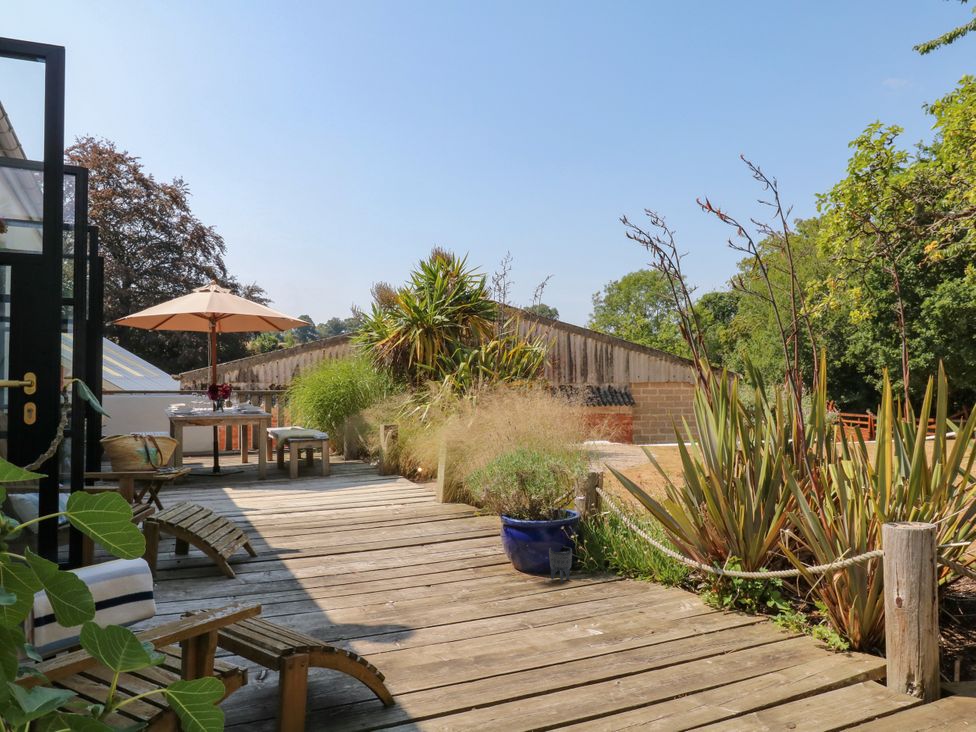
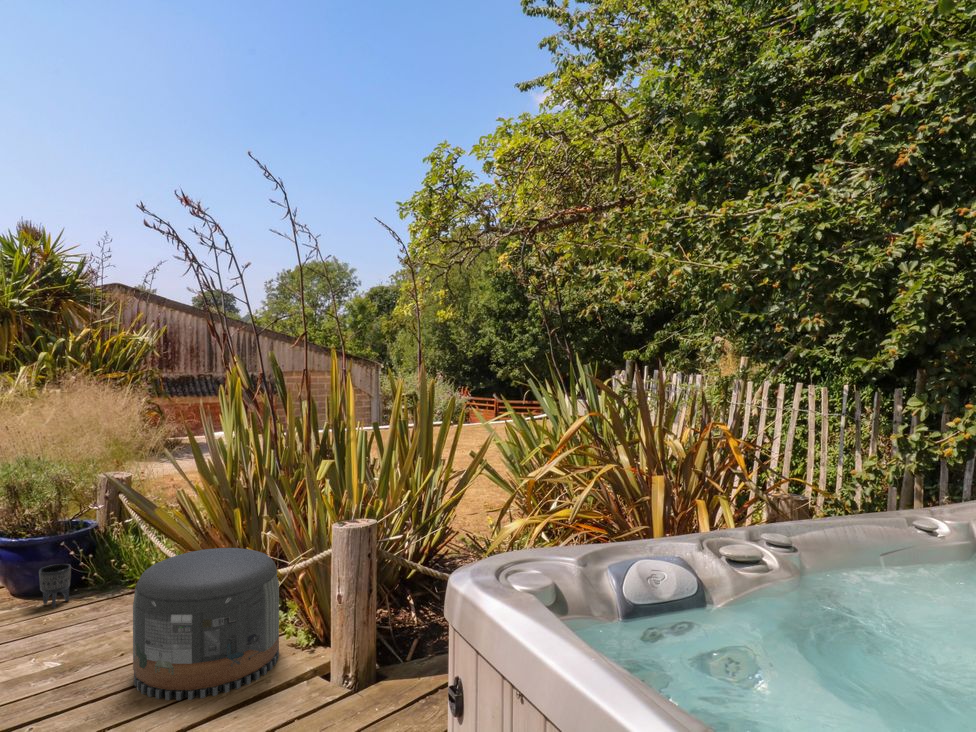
pouf: none [682,543,814,678] -> present [133,548,279,700]

